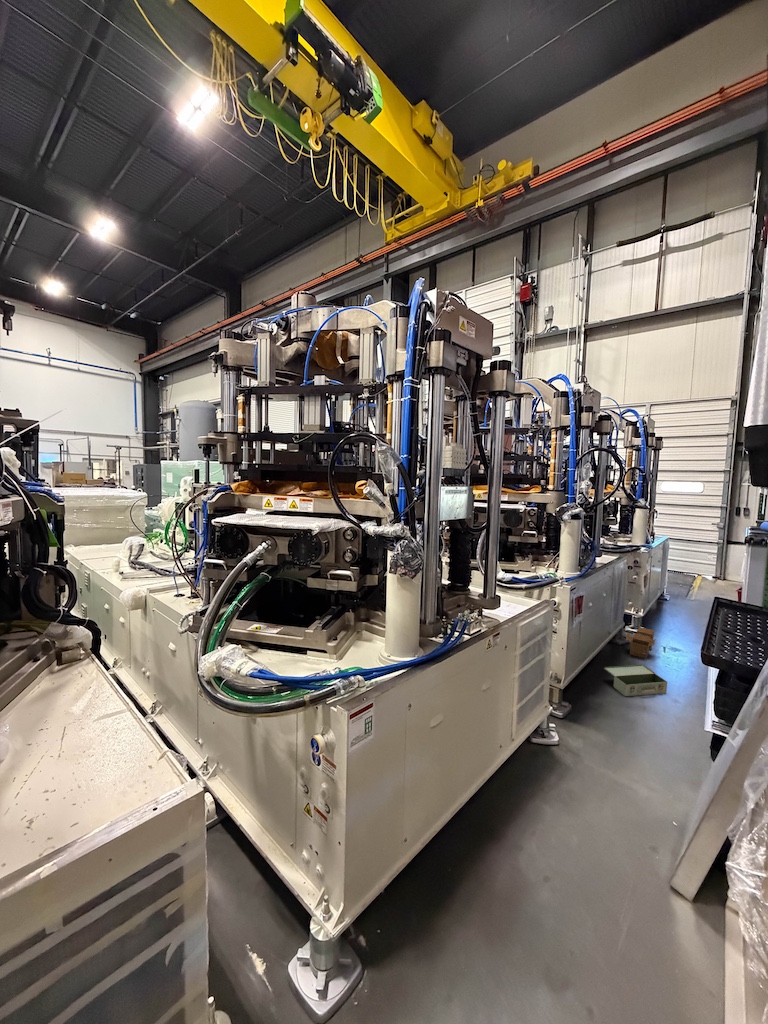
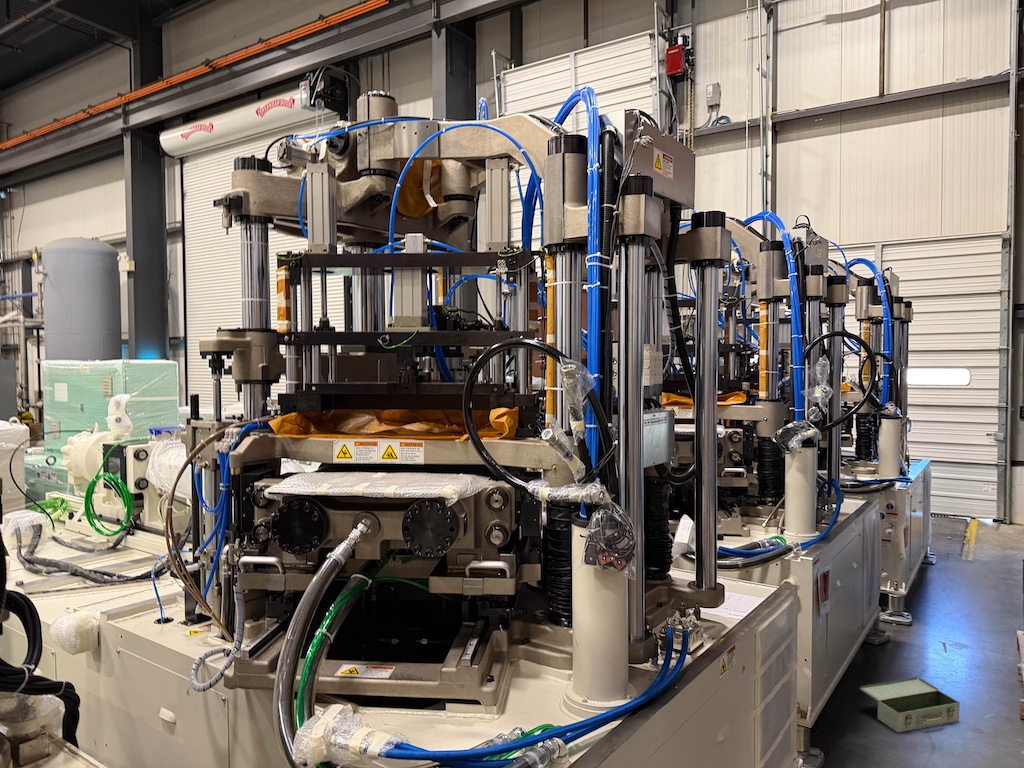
cardboard box: present [626,627,655,658] -> none [884,614,931,667]

